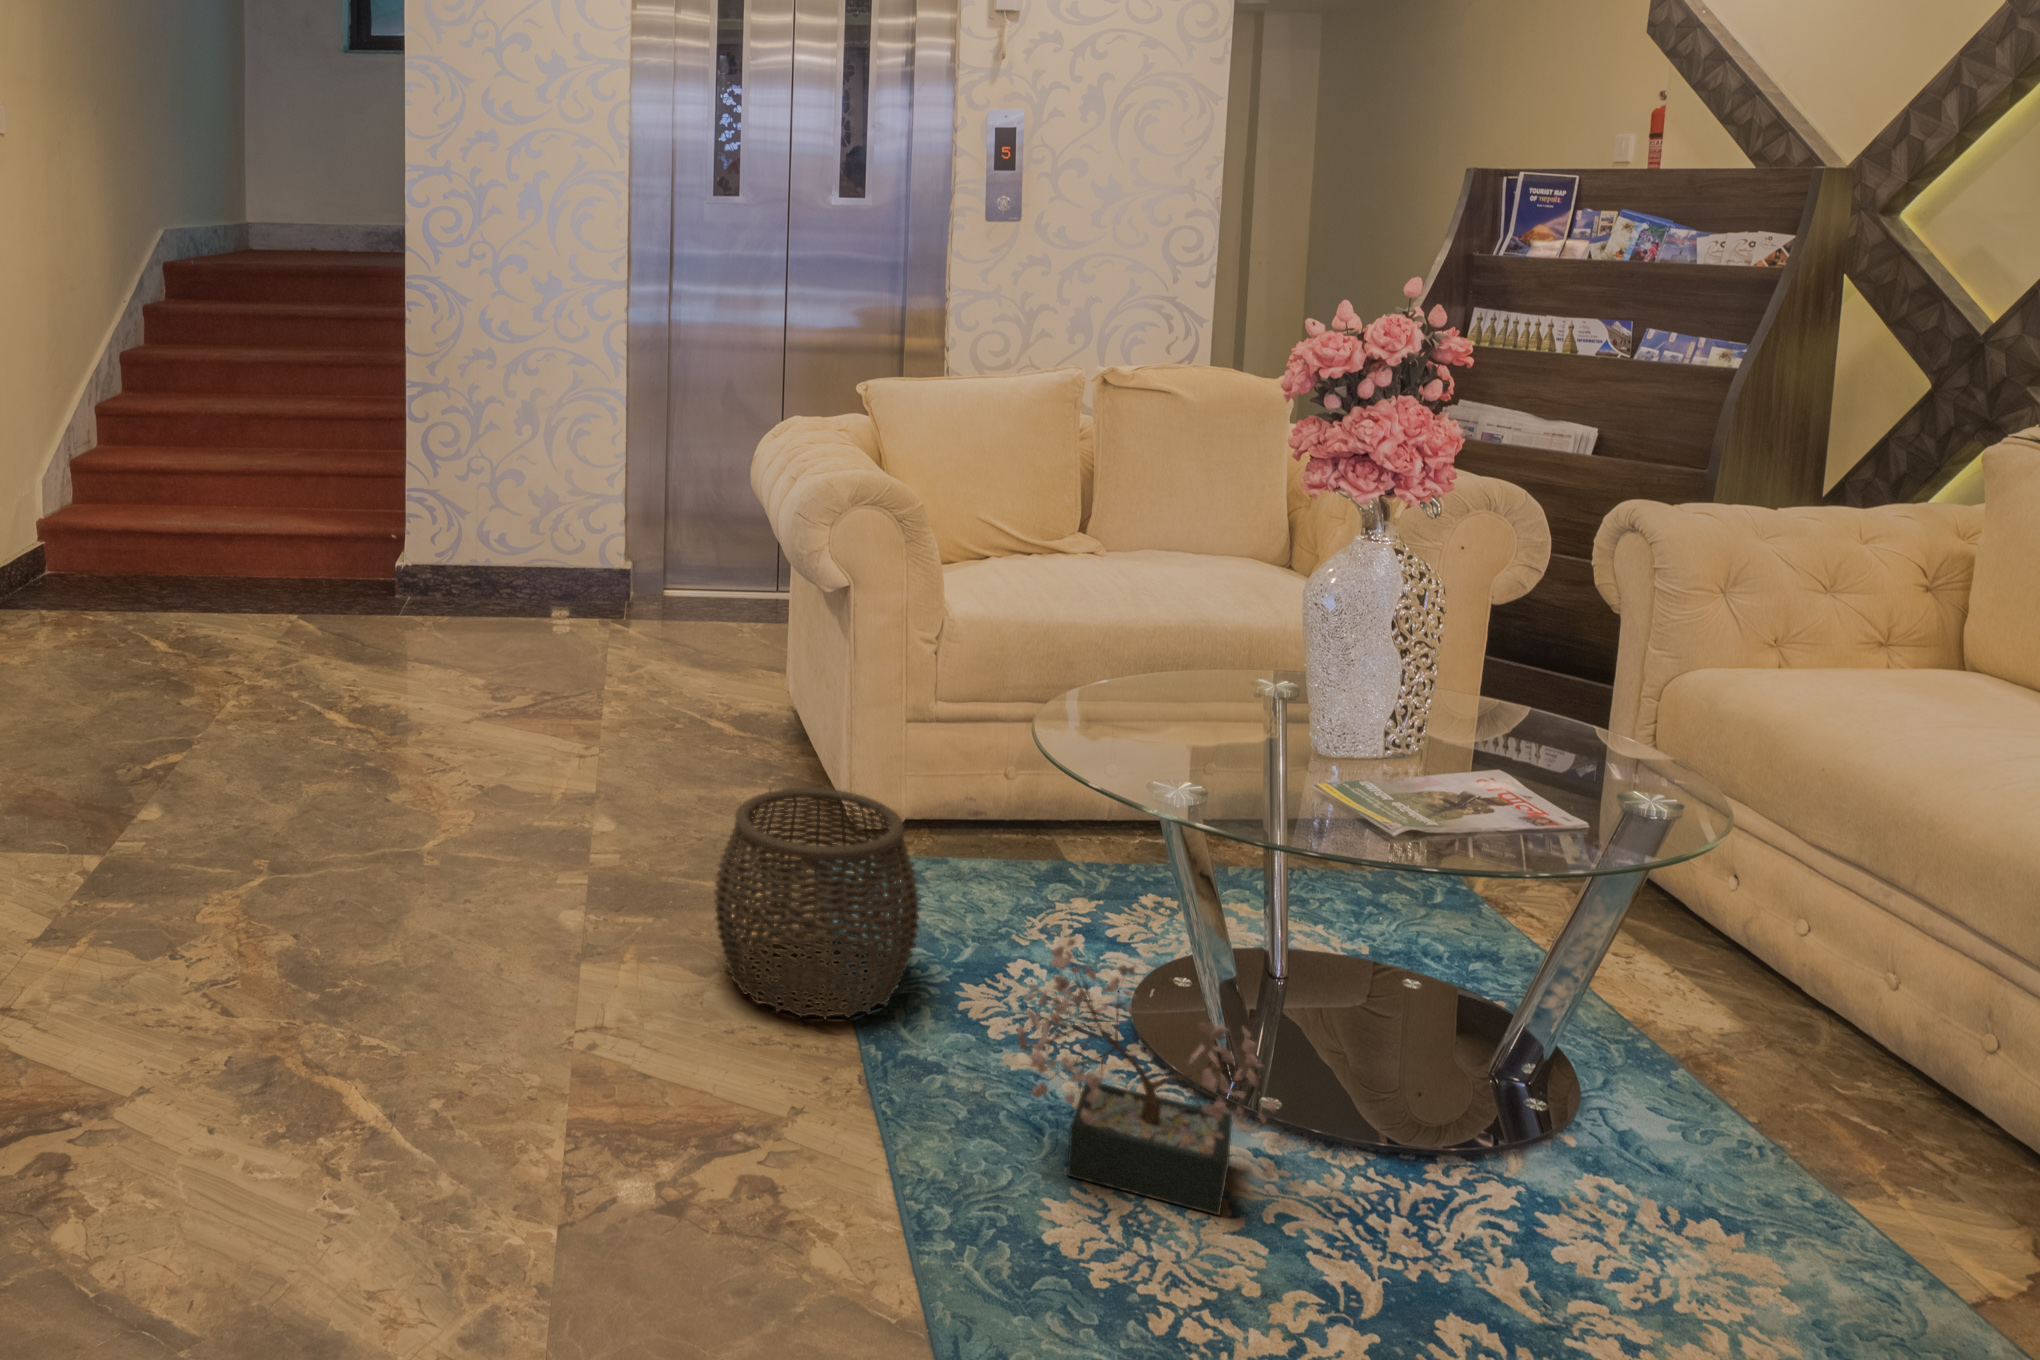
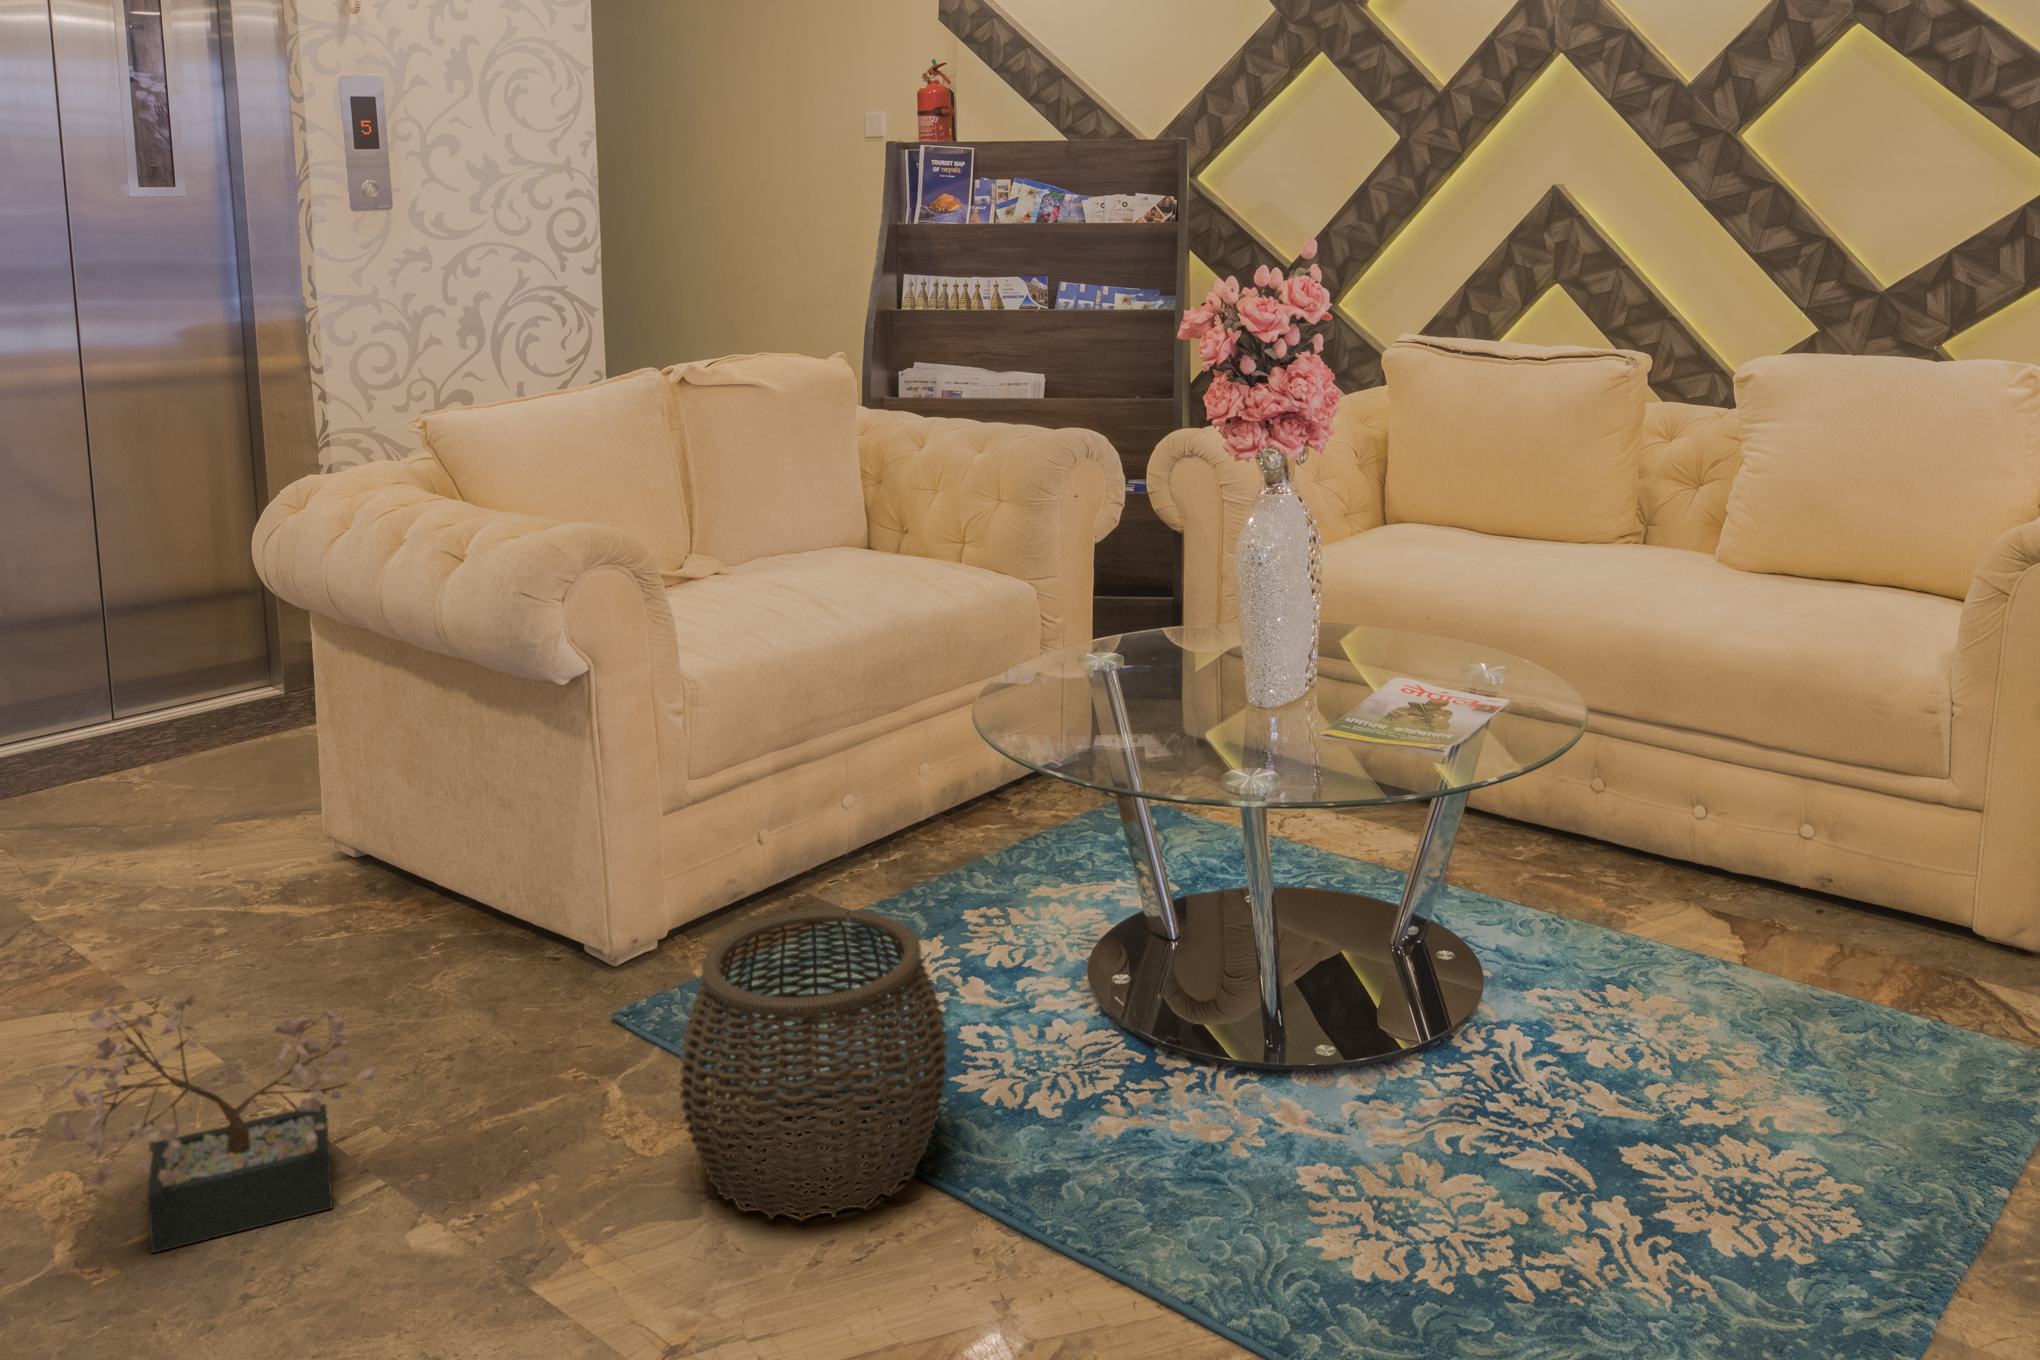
decorative plant: present [1018,939,1279,1215] -> present [60,994,375,1253]

